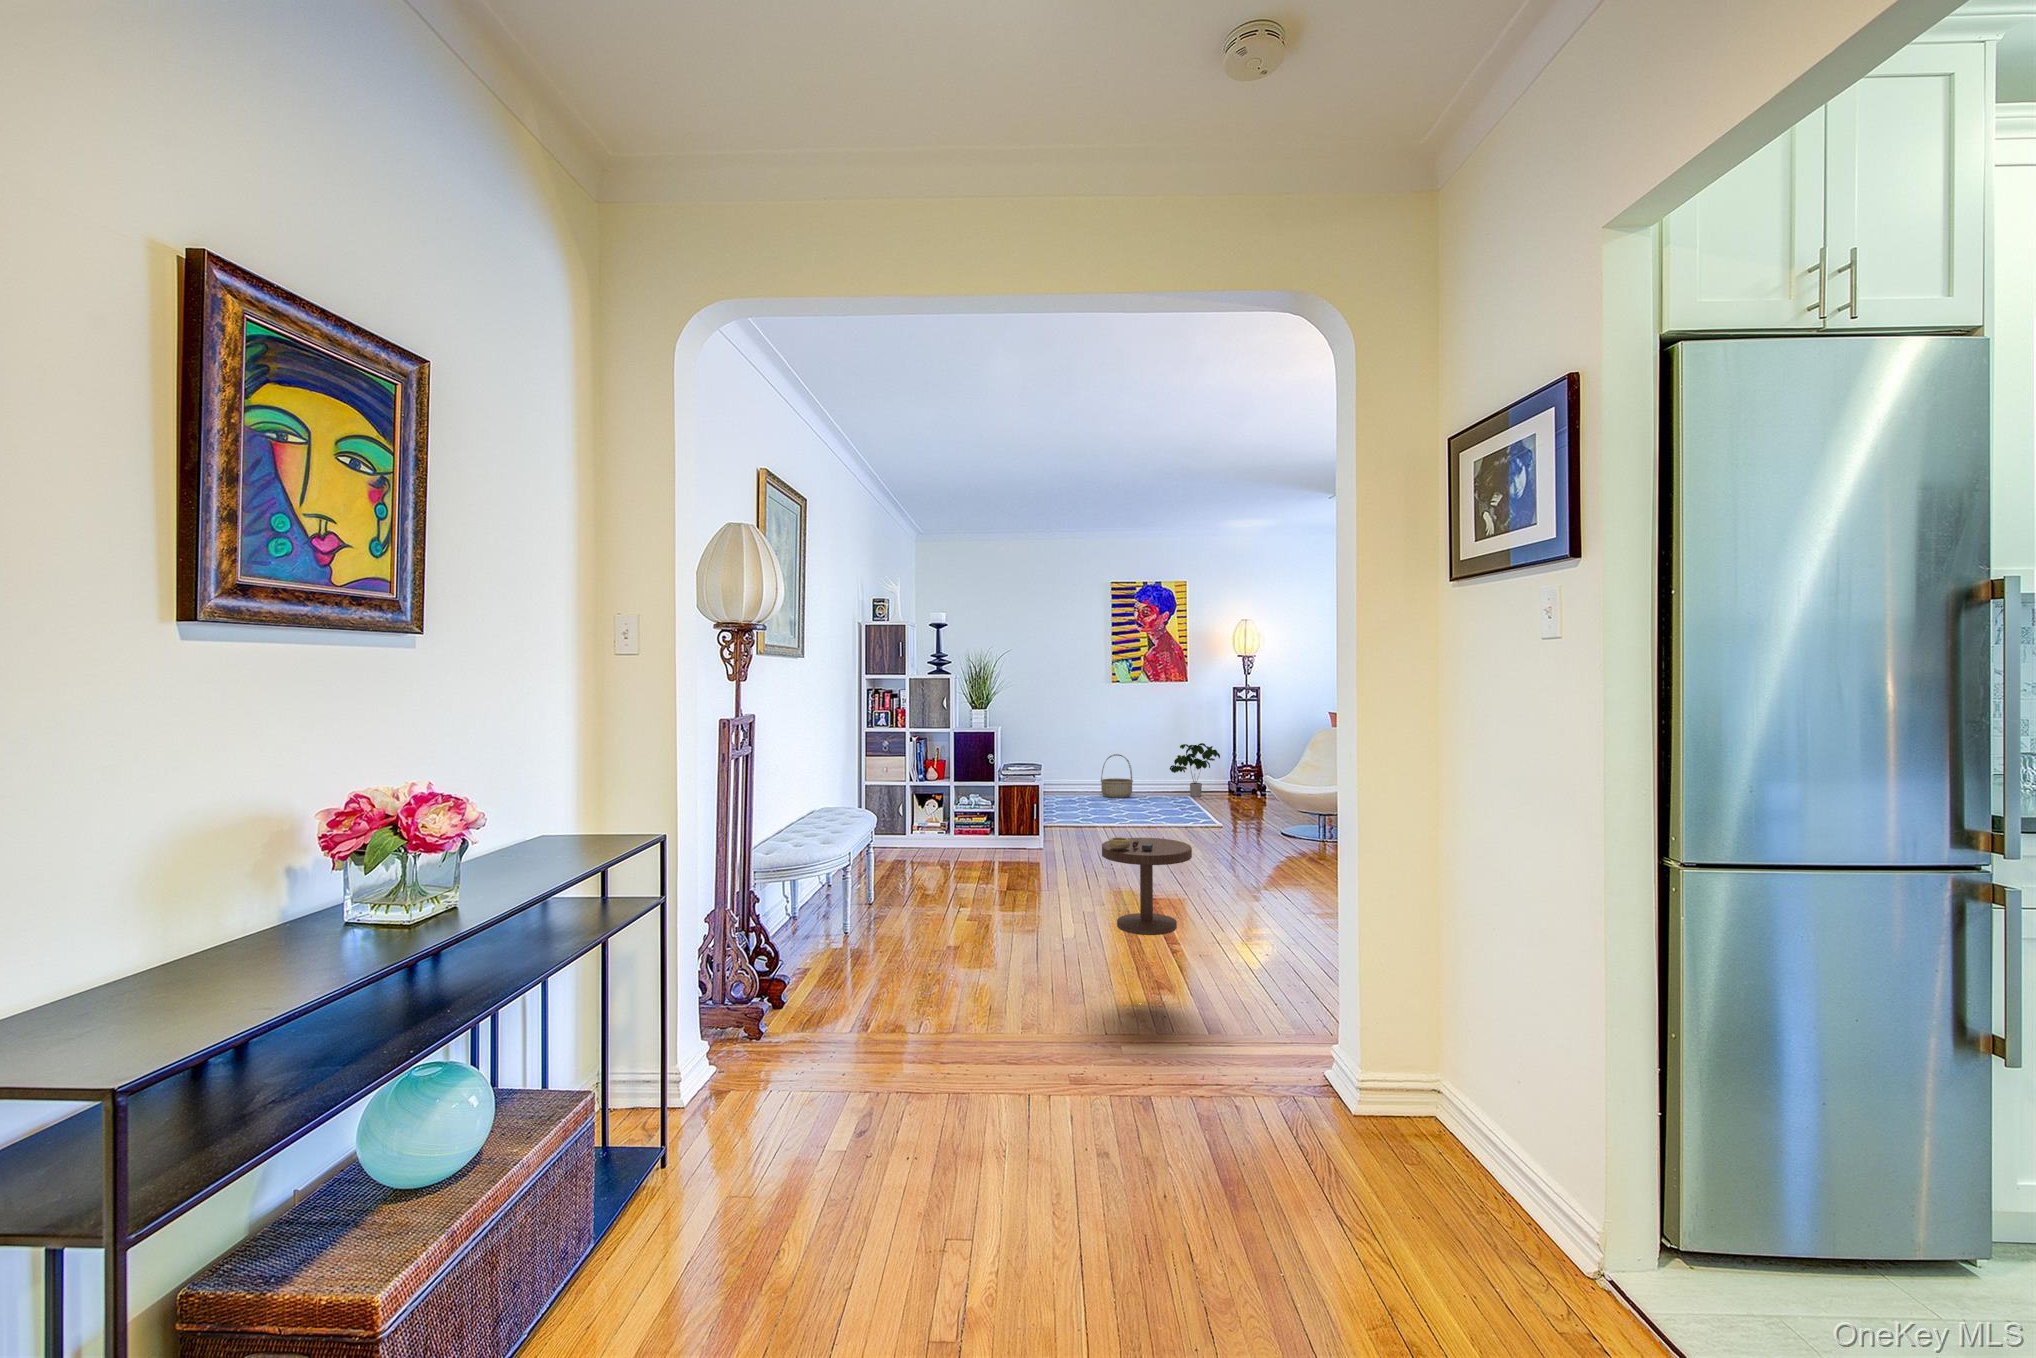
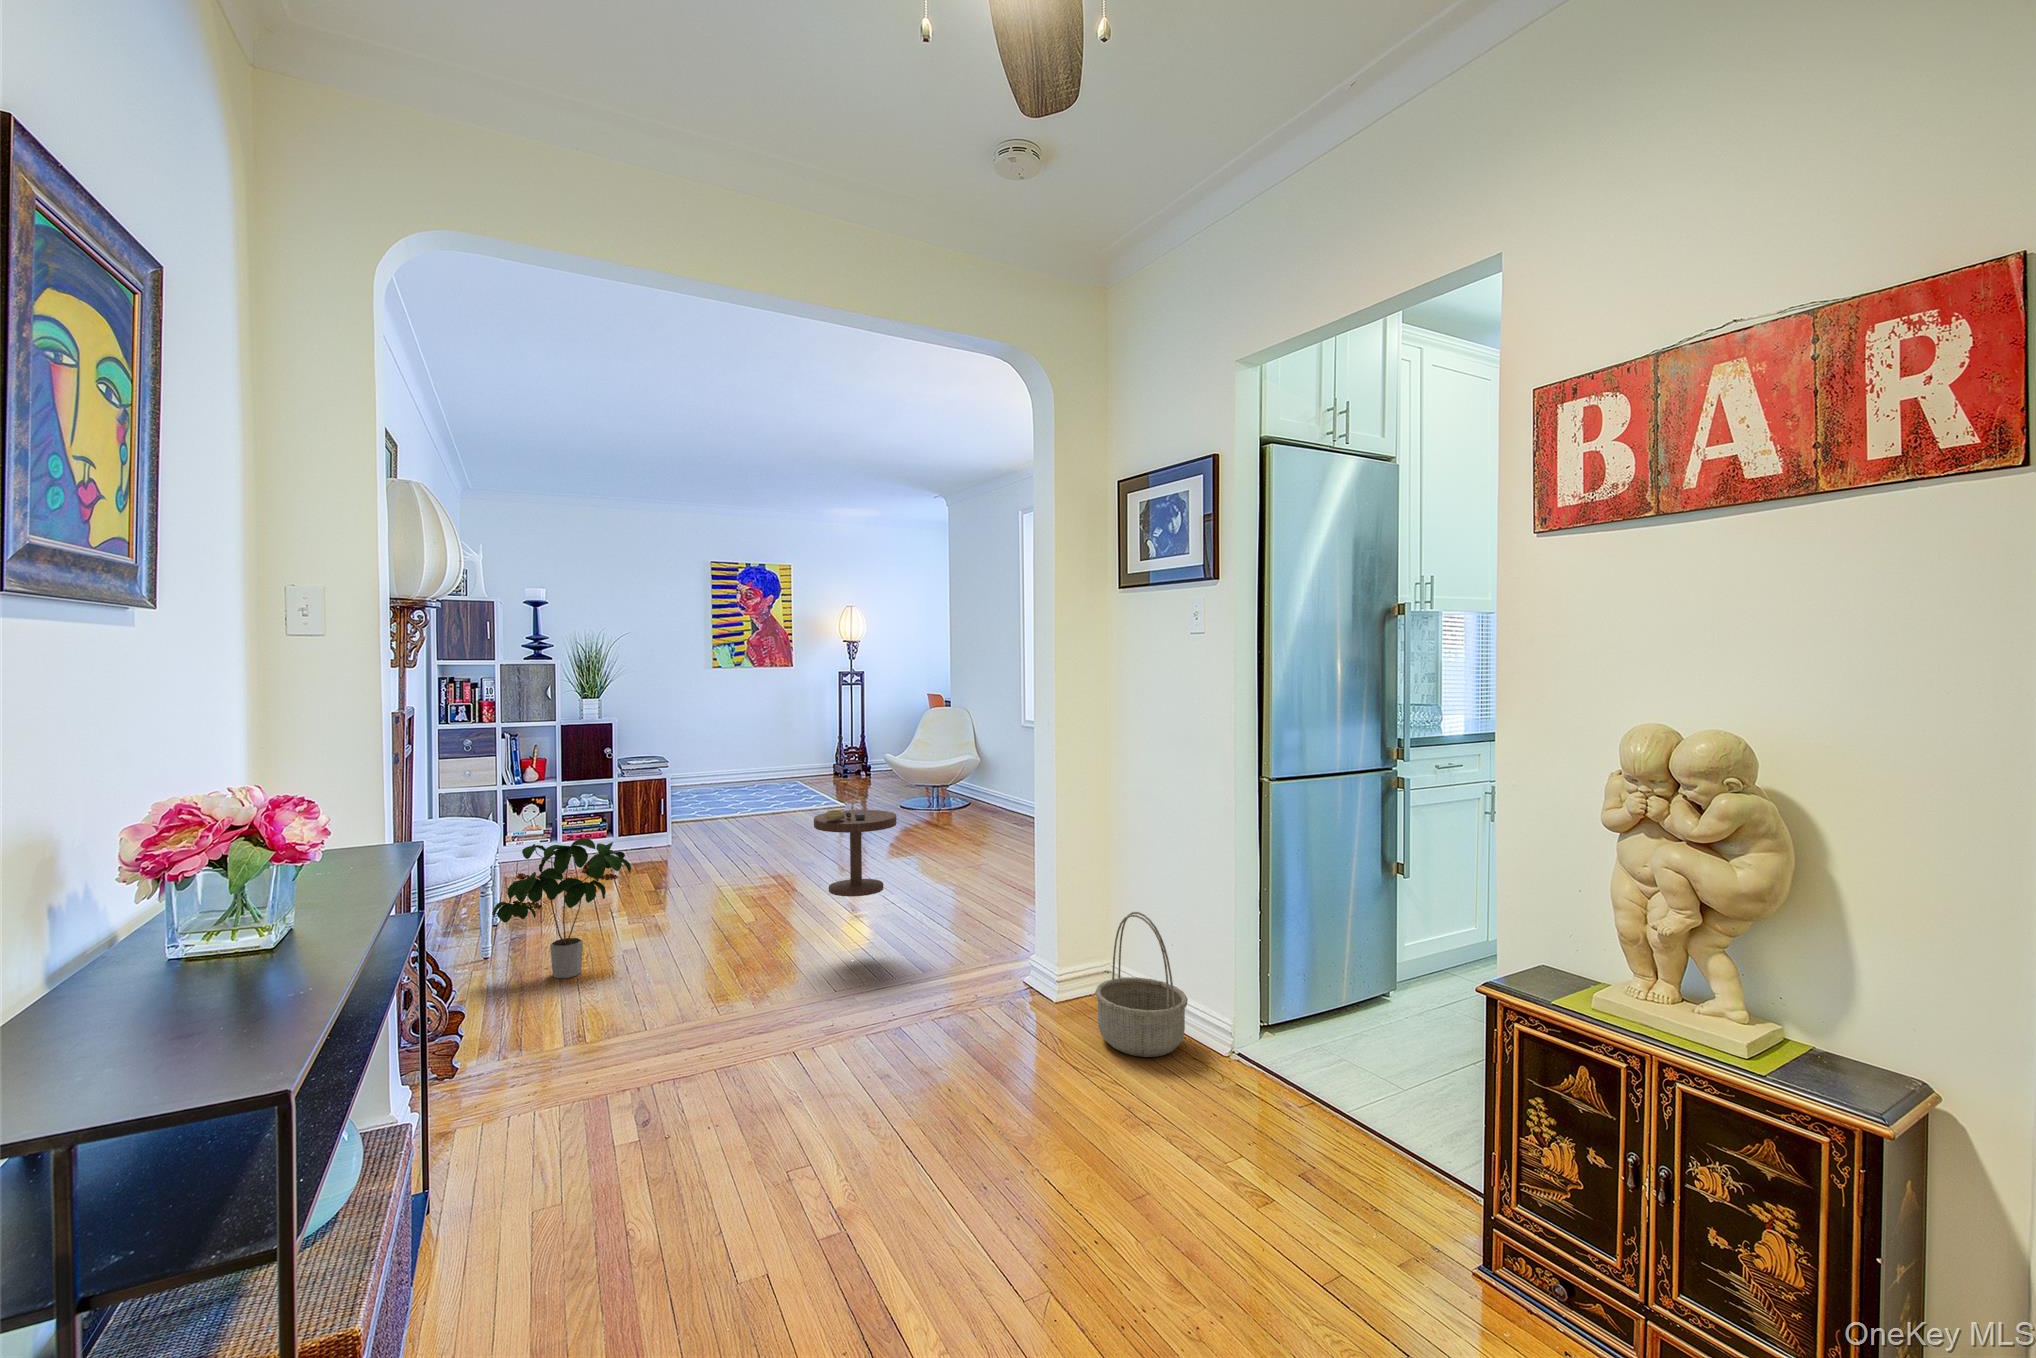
potted plant: present [1170,743,1220,797] -> present [492,838,631,978]
basket: present [1101,754,1133,798] -> present [1095,912,1188,1057]

